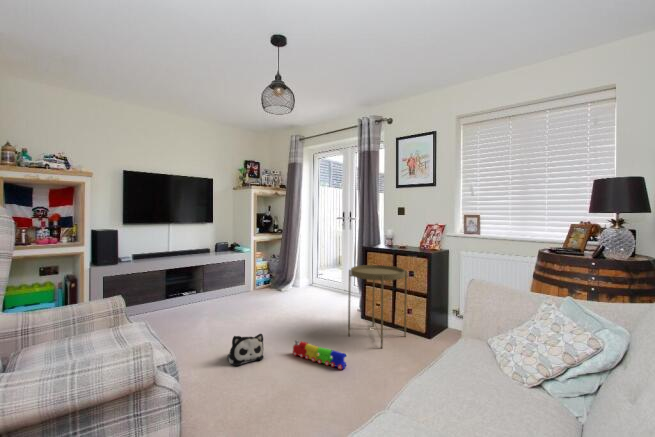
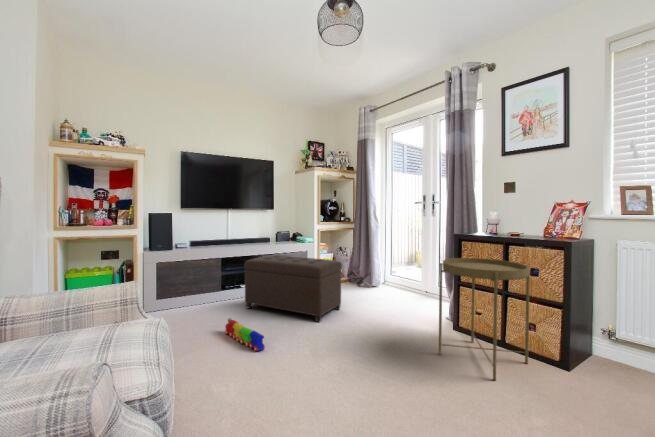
ottoman: none [189,266,276,321] -> present [244,256,342,322]
plush toy: present [227,334,264,366] -> none [275,344,322,388]
toy train: present [293,340,346,370] -> present [225,318,265,351]

